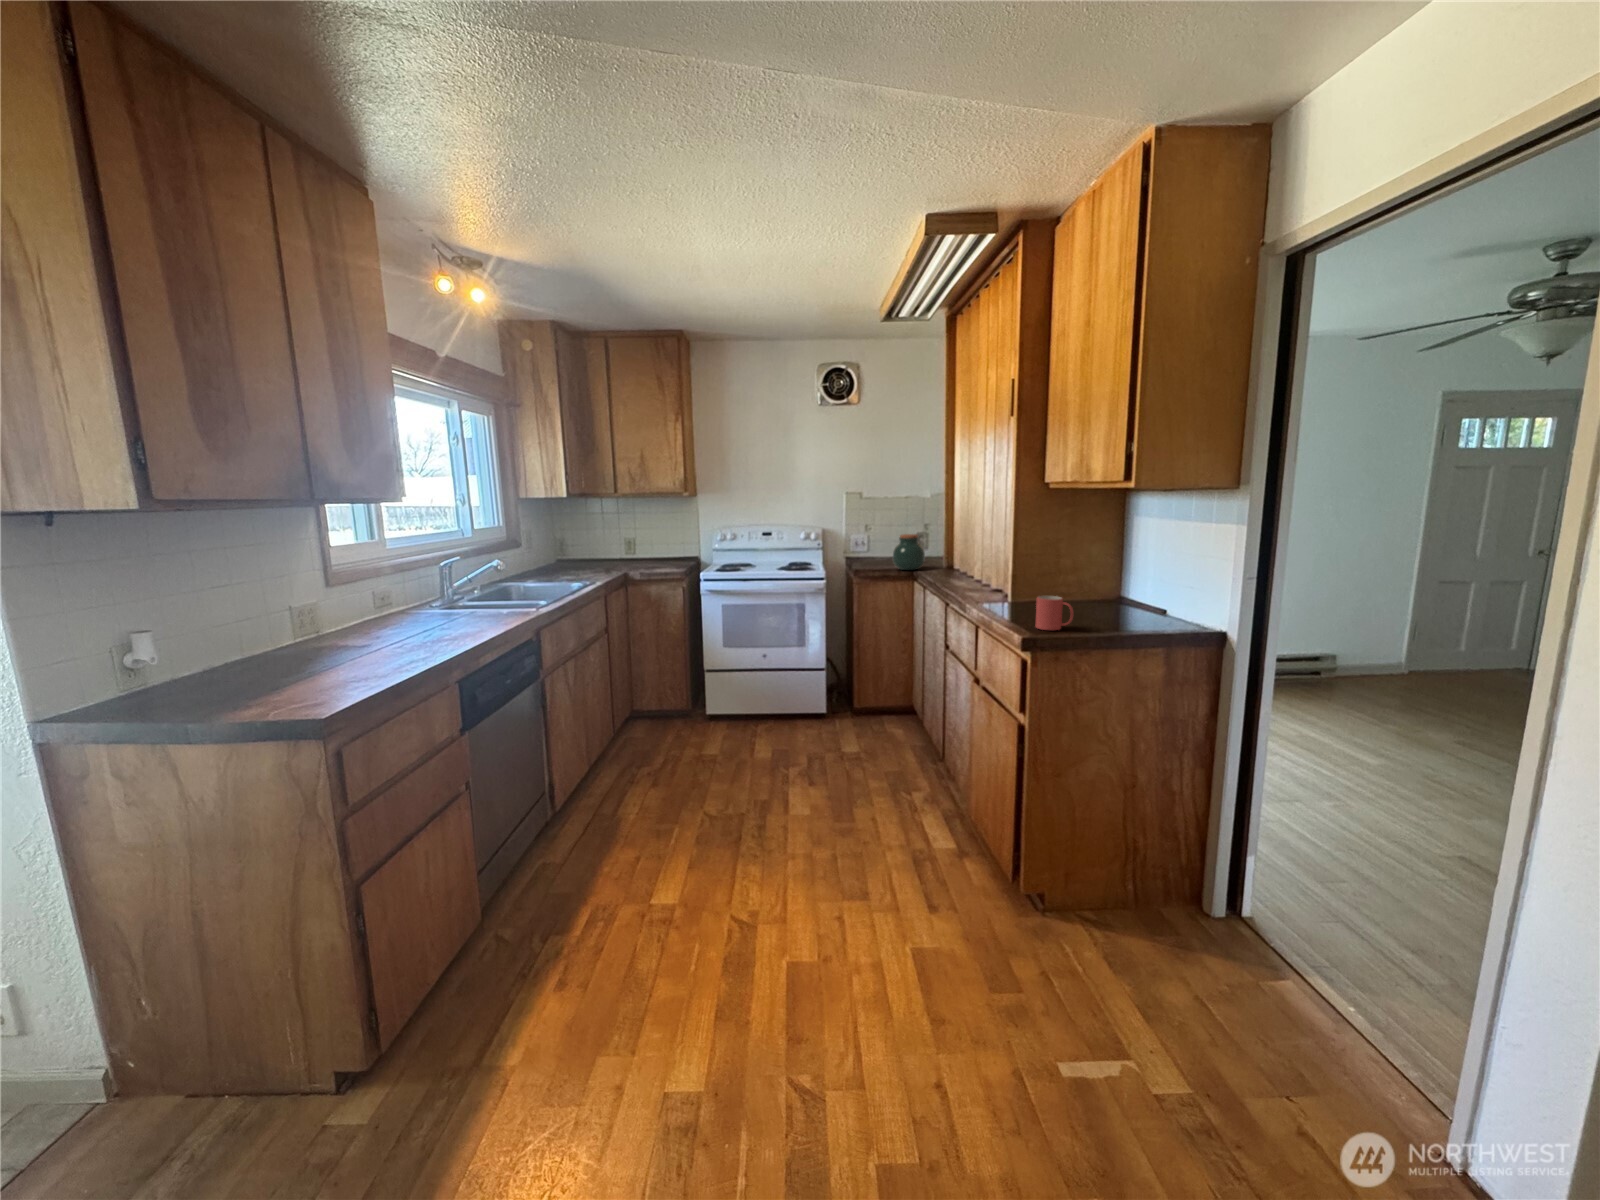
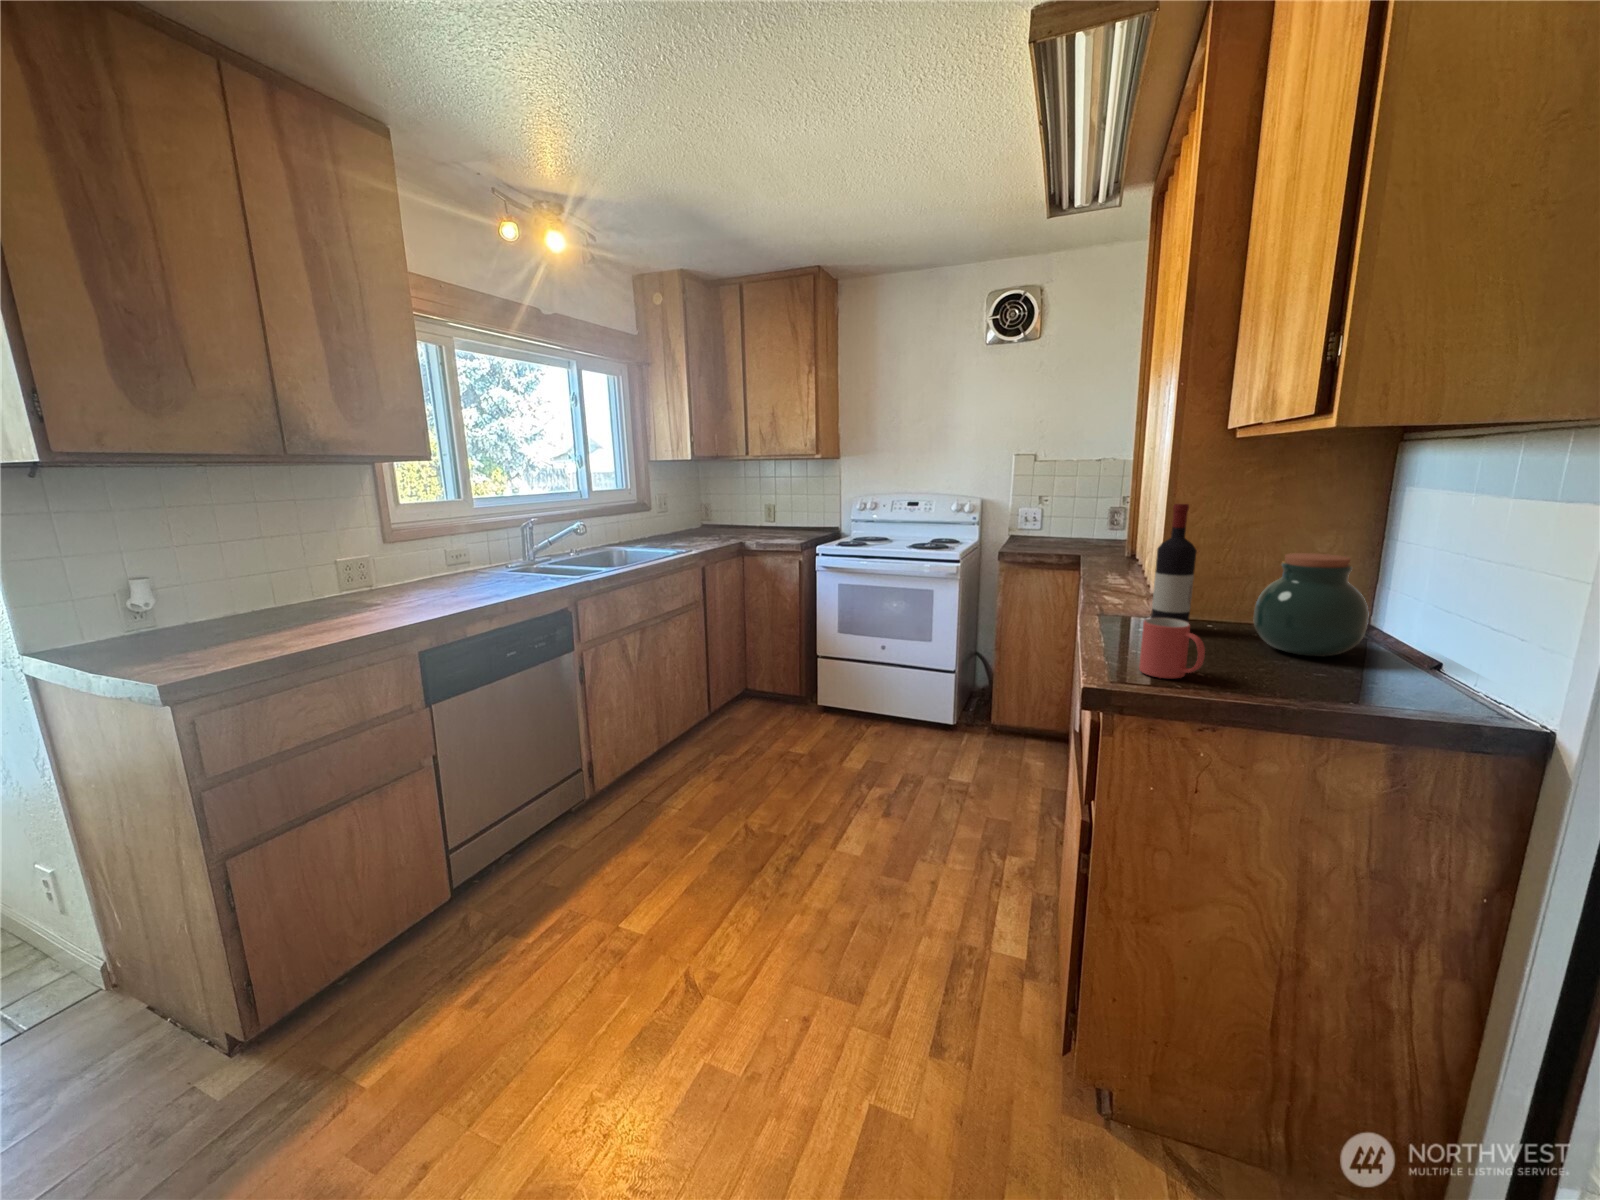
wine bottle: none [1014,528,1038,609] -> present [1151,504,1197,623]
jar: present [893,534,925,570] -> present [1254,553,1368,656]

